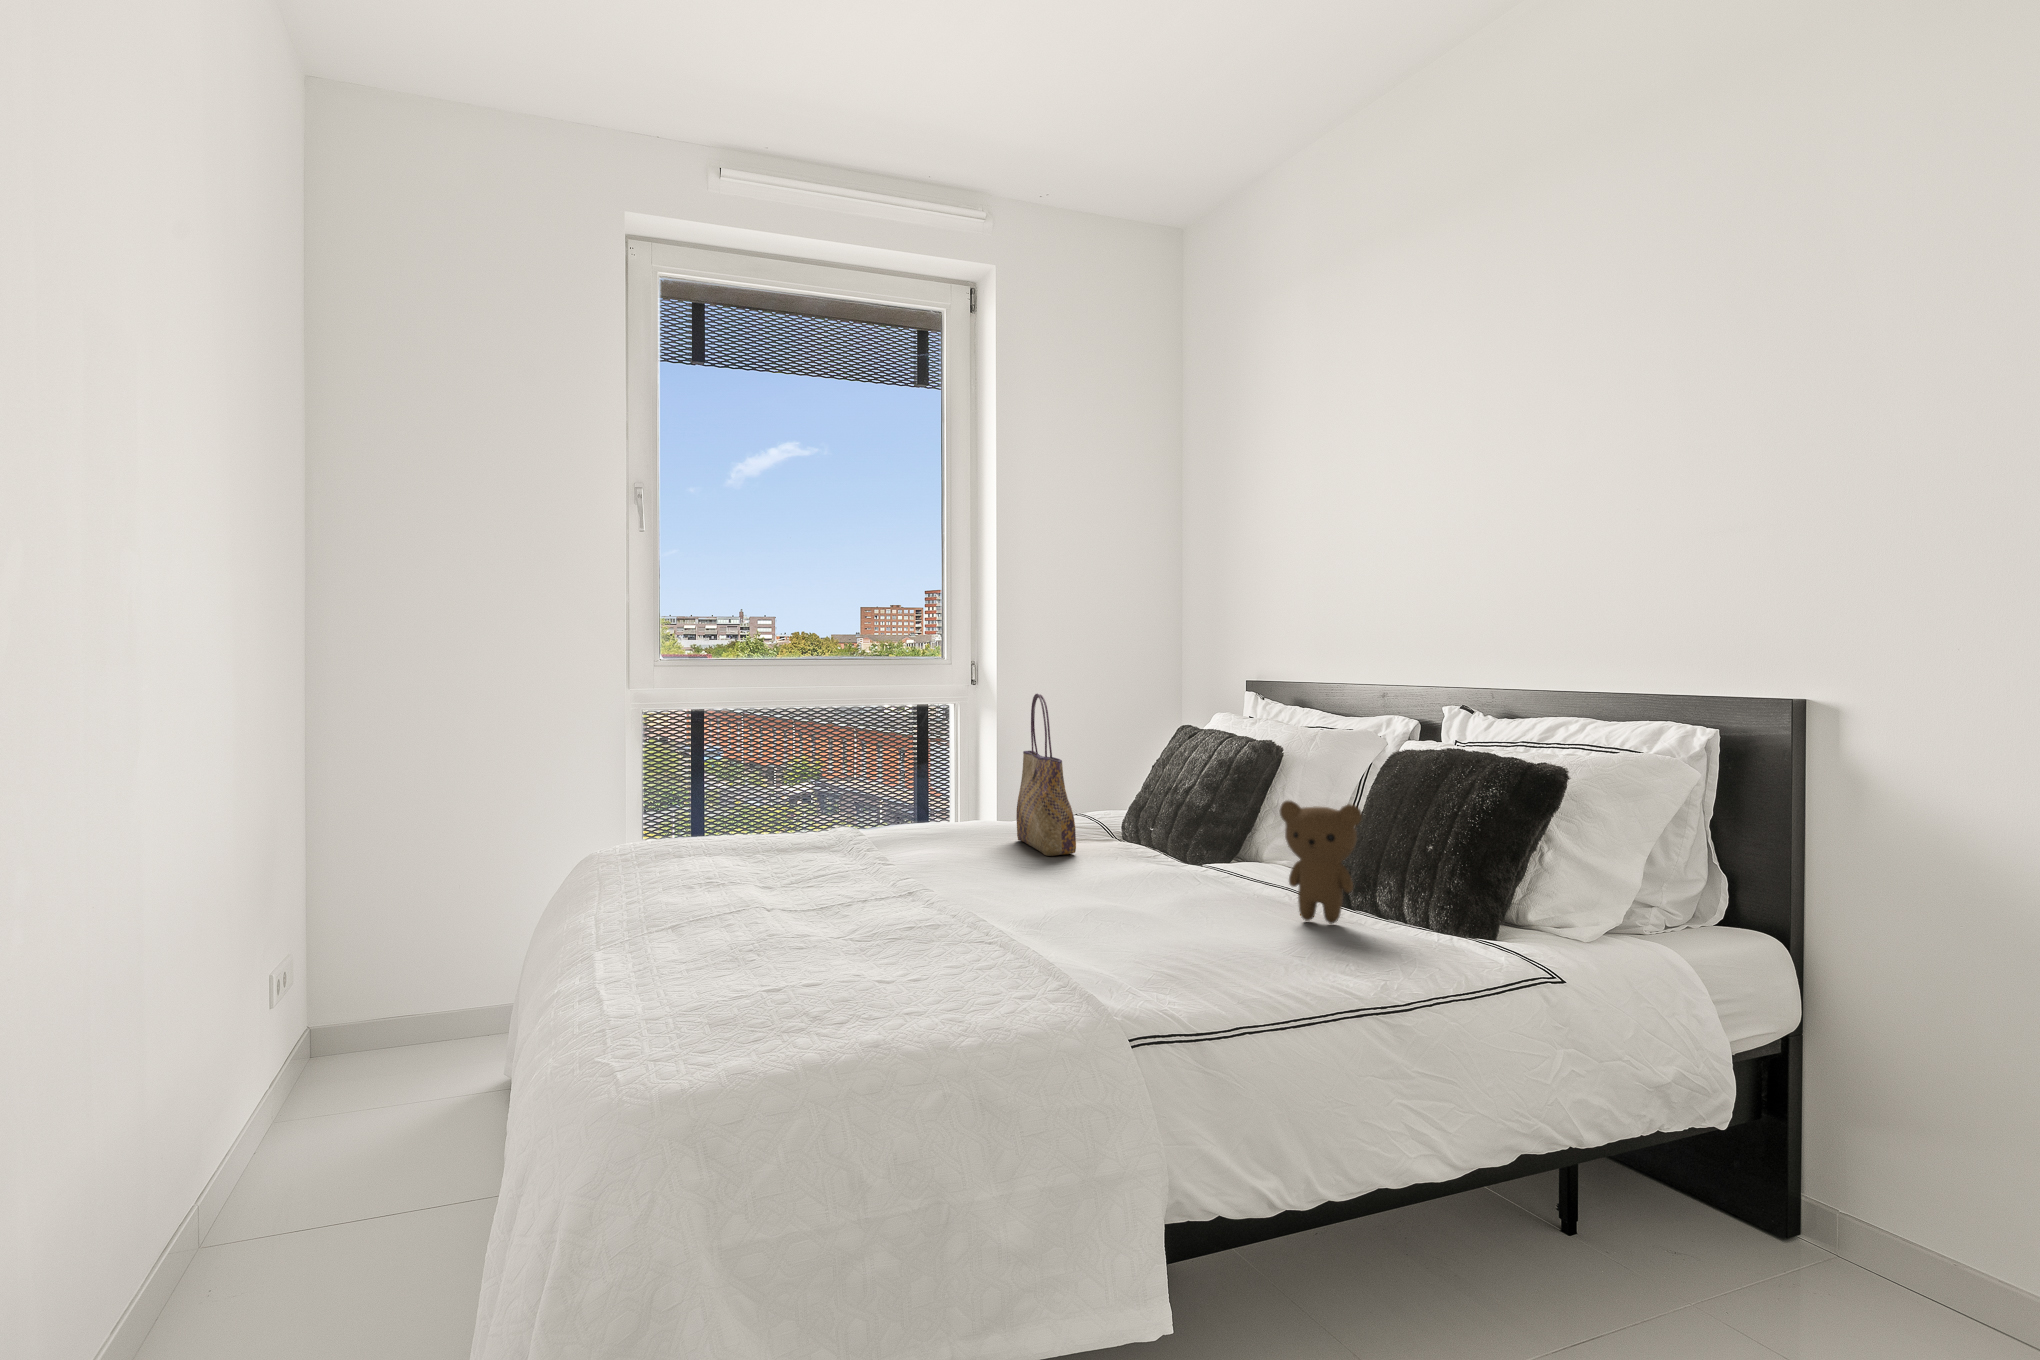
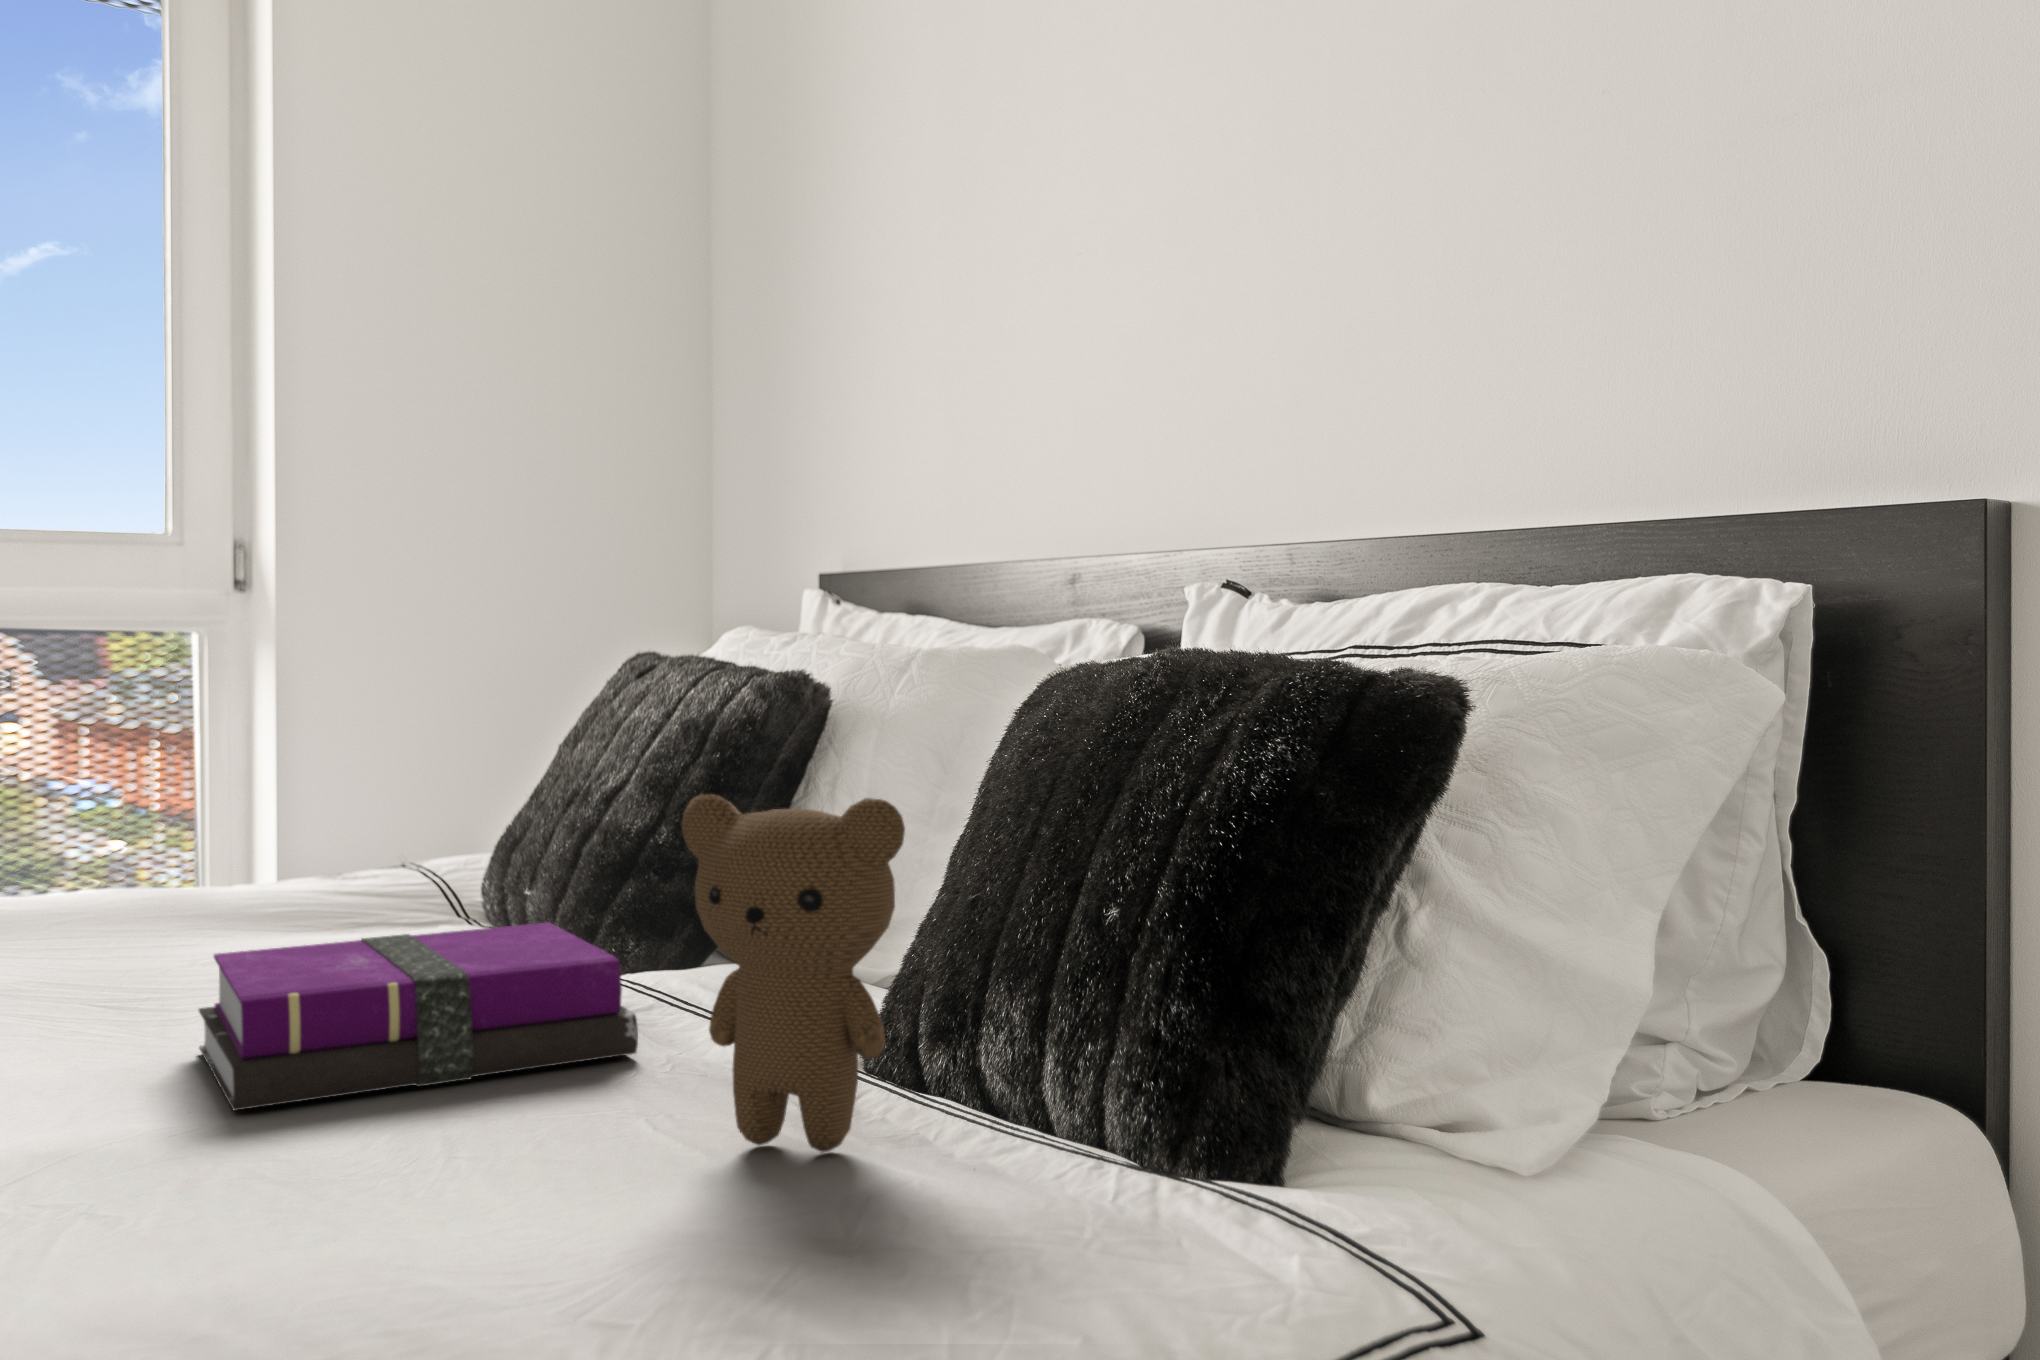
tote bag: present [1016,694,1076,856] -> none [225,571,327,964]
notebook: none [1074,843,1241,902] -> present [199,923,638,1111]

